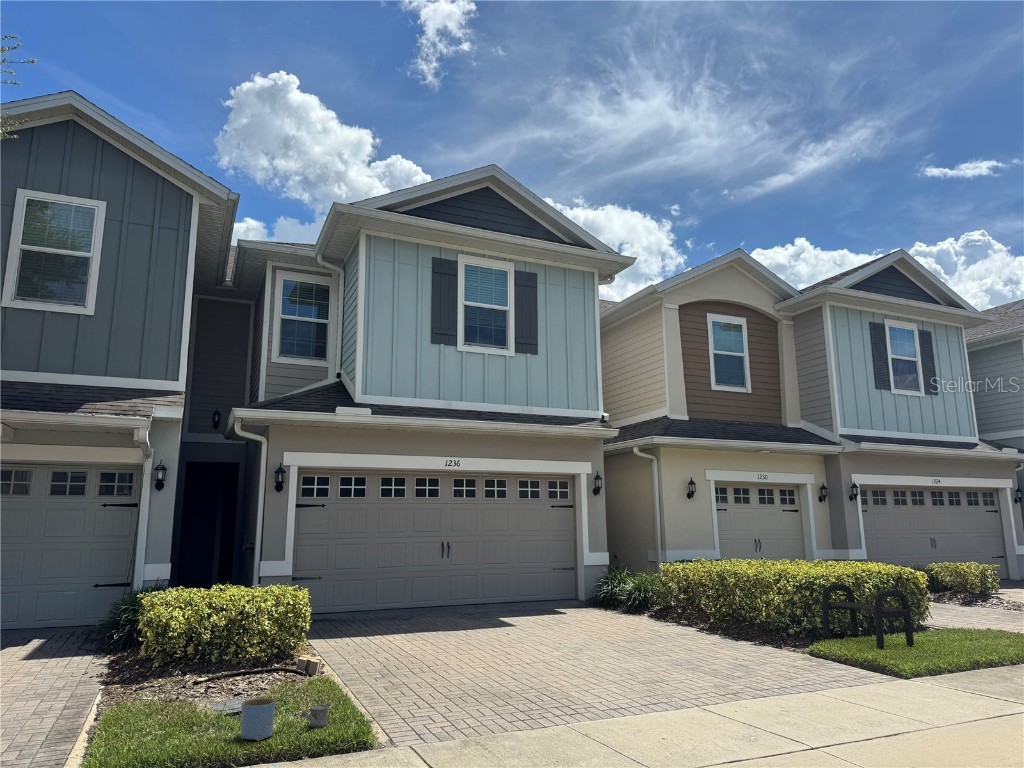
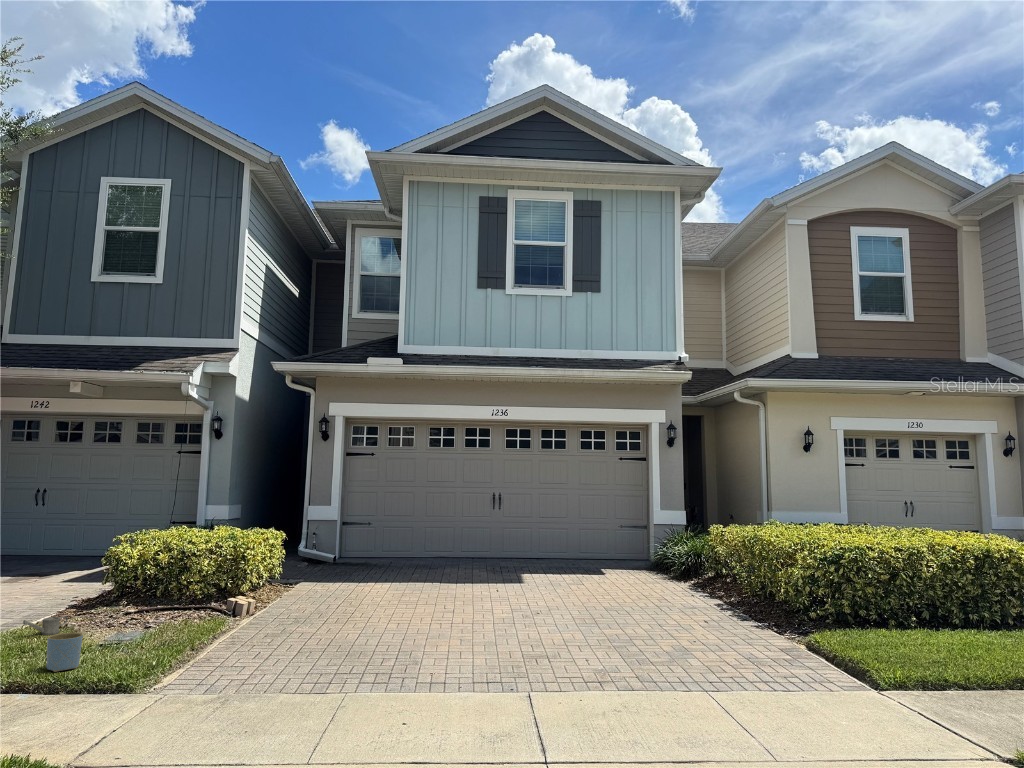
bench: present [822,584,914,648] -> none [878,563,992,653]
watering can: present [302,703,329,728] -> present [23,616,68,635]

